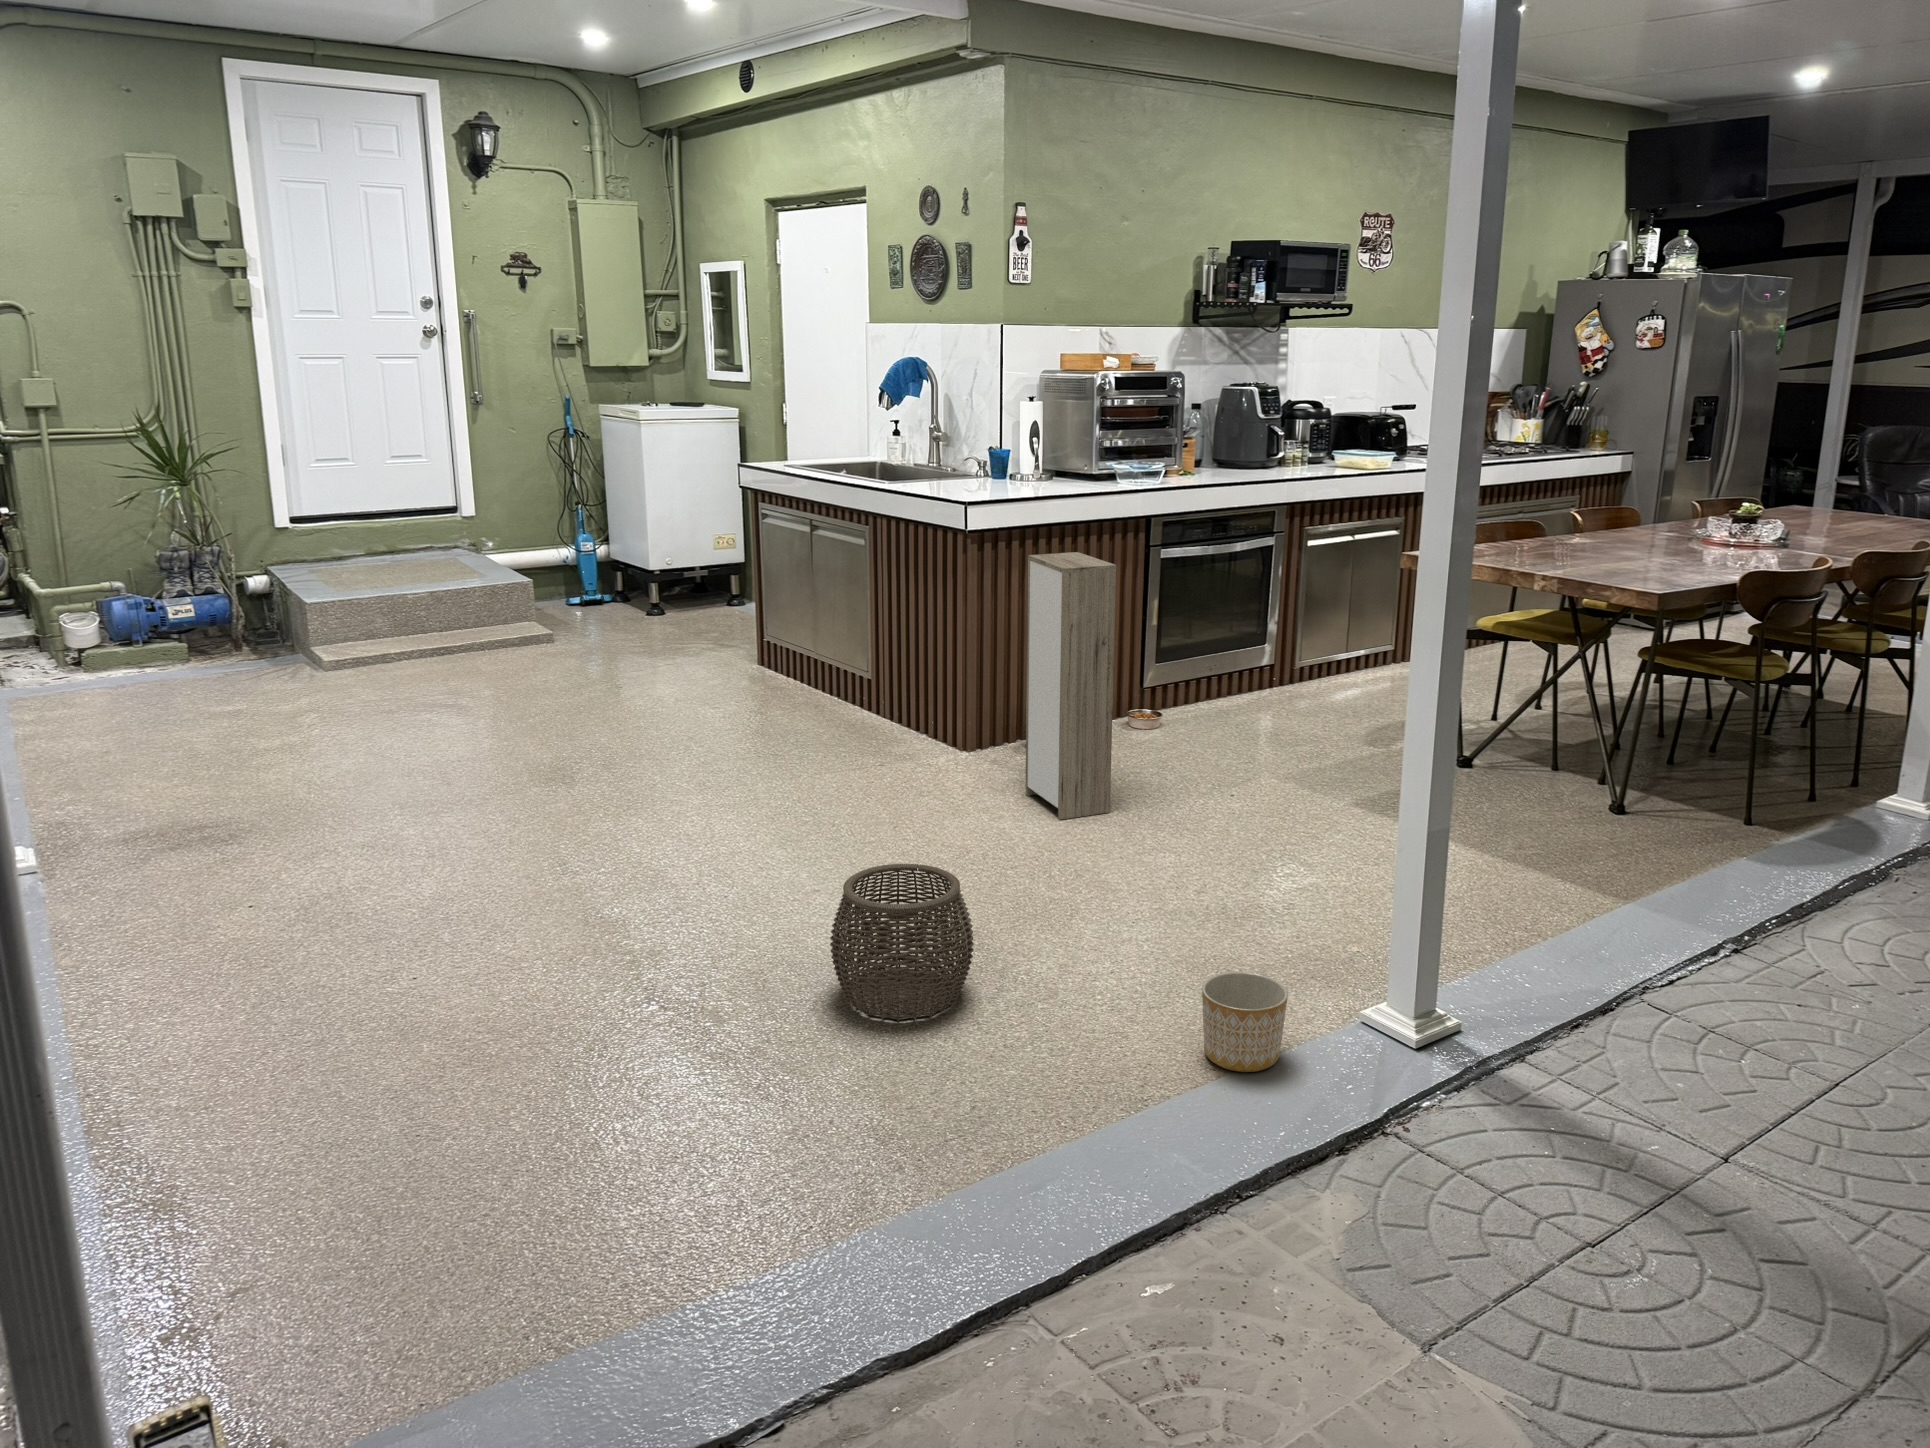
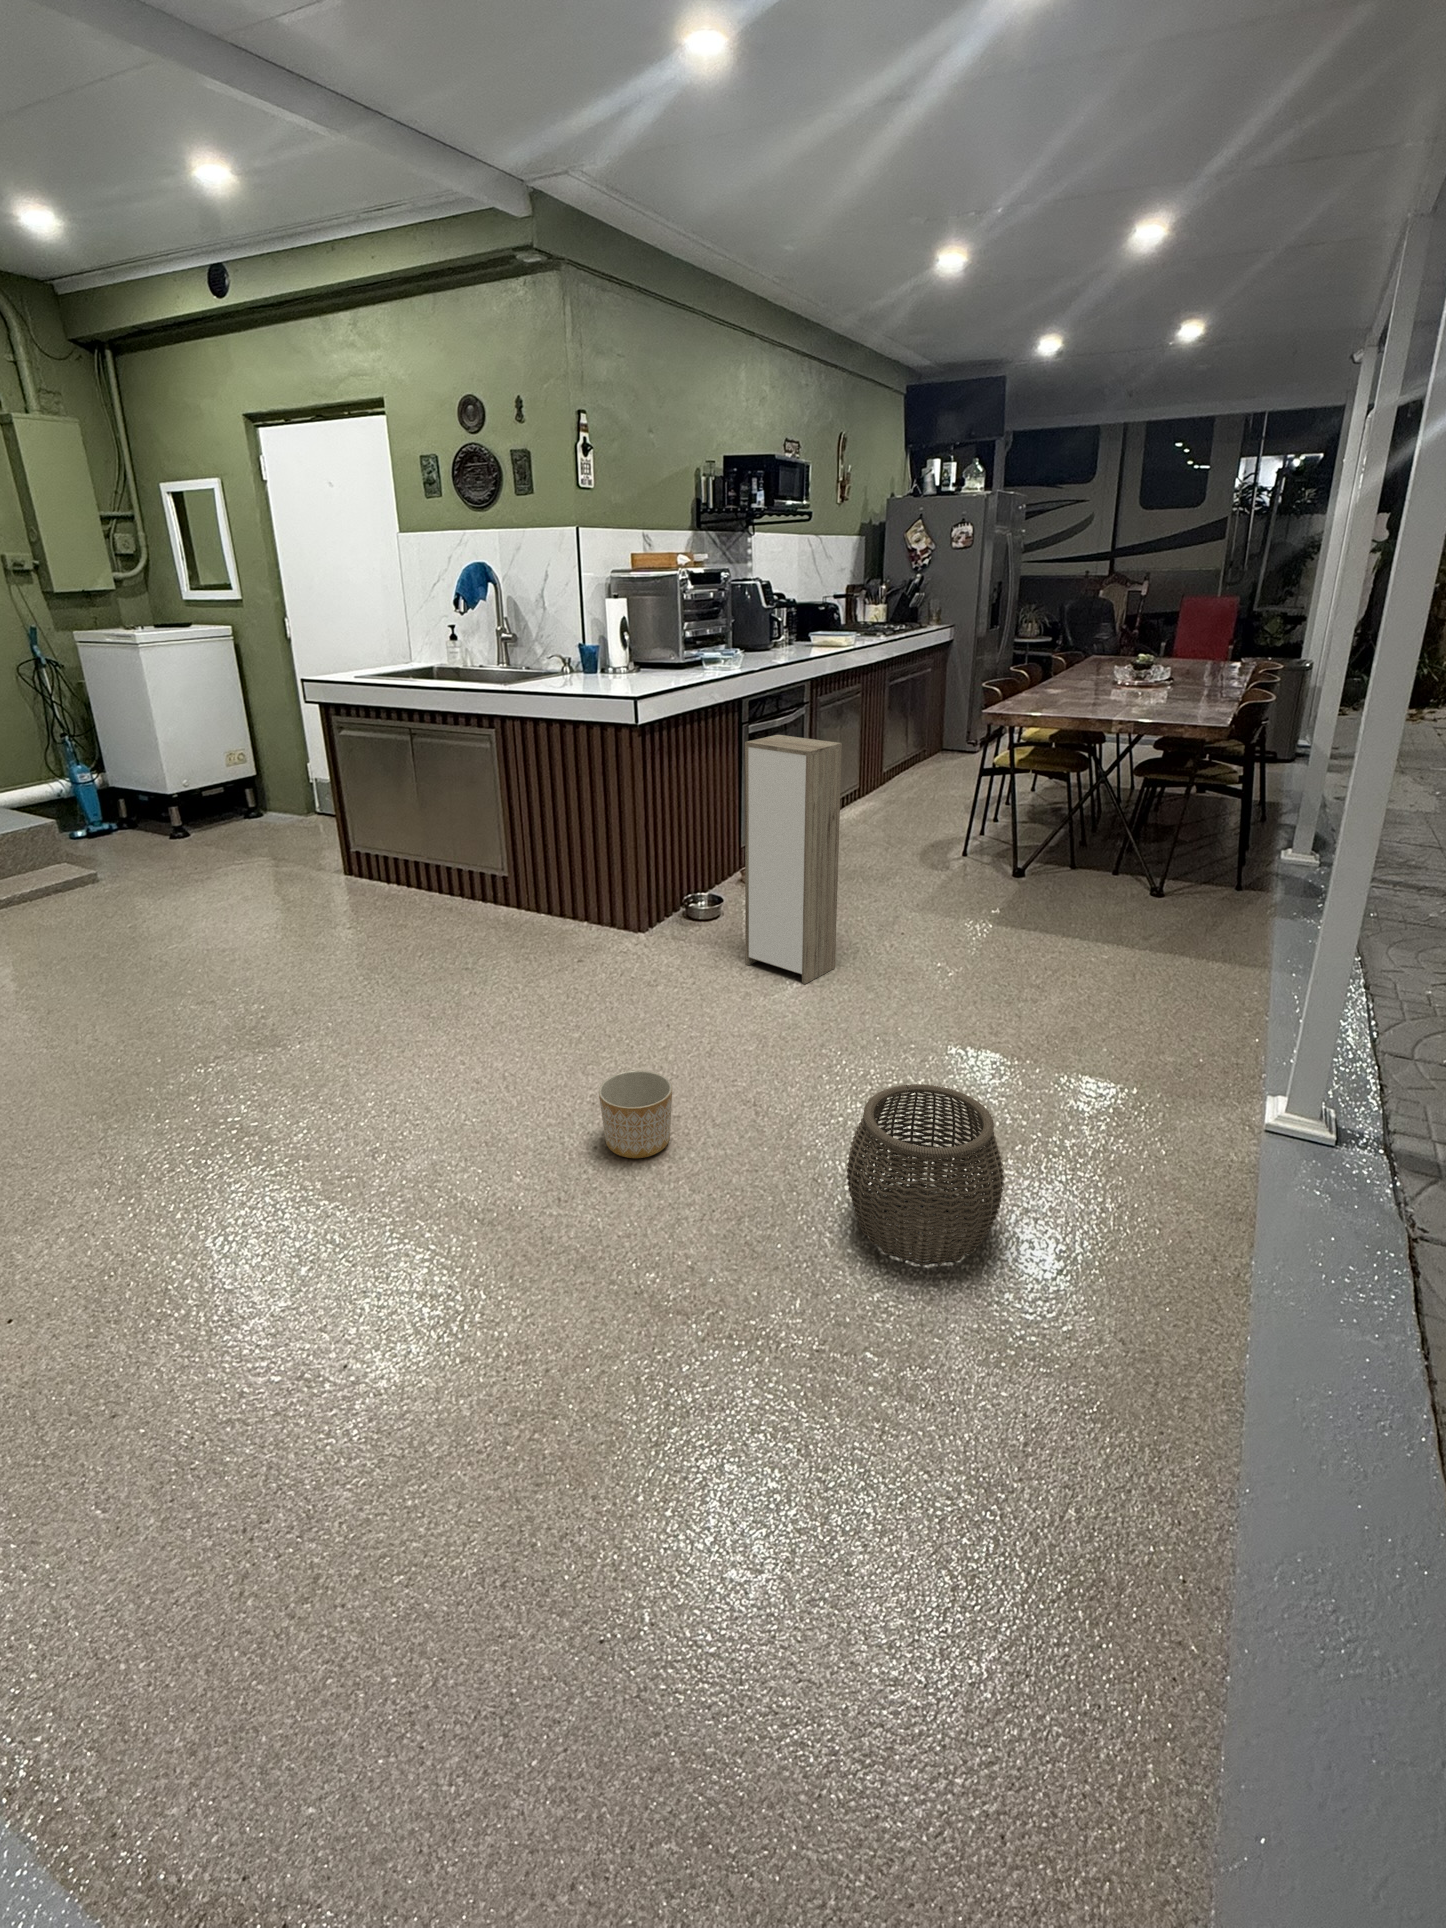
planter: present [1202,972,1288,1072] -> present [599,1070,672,1158]

